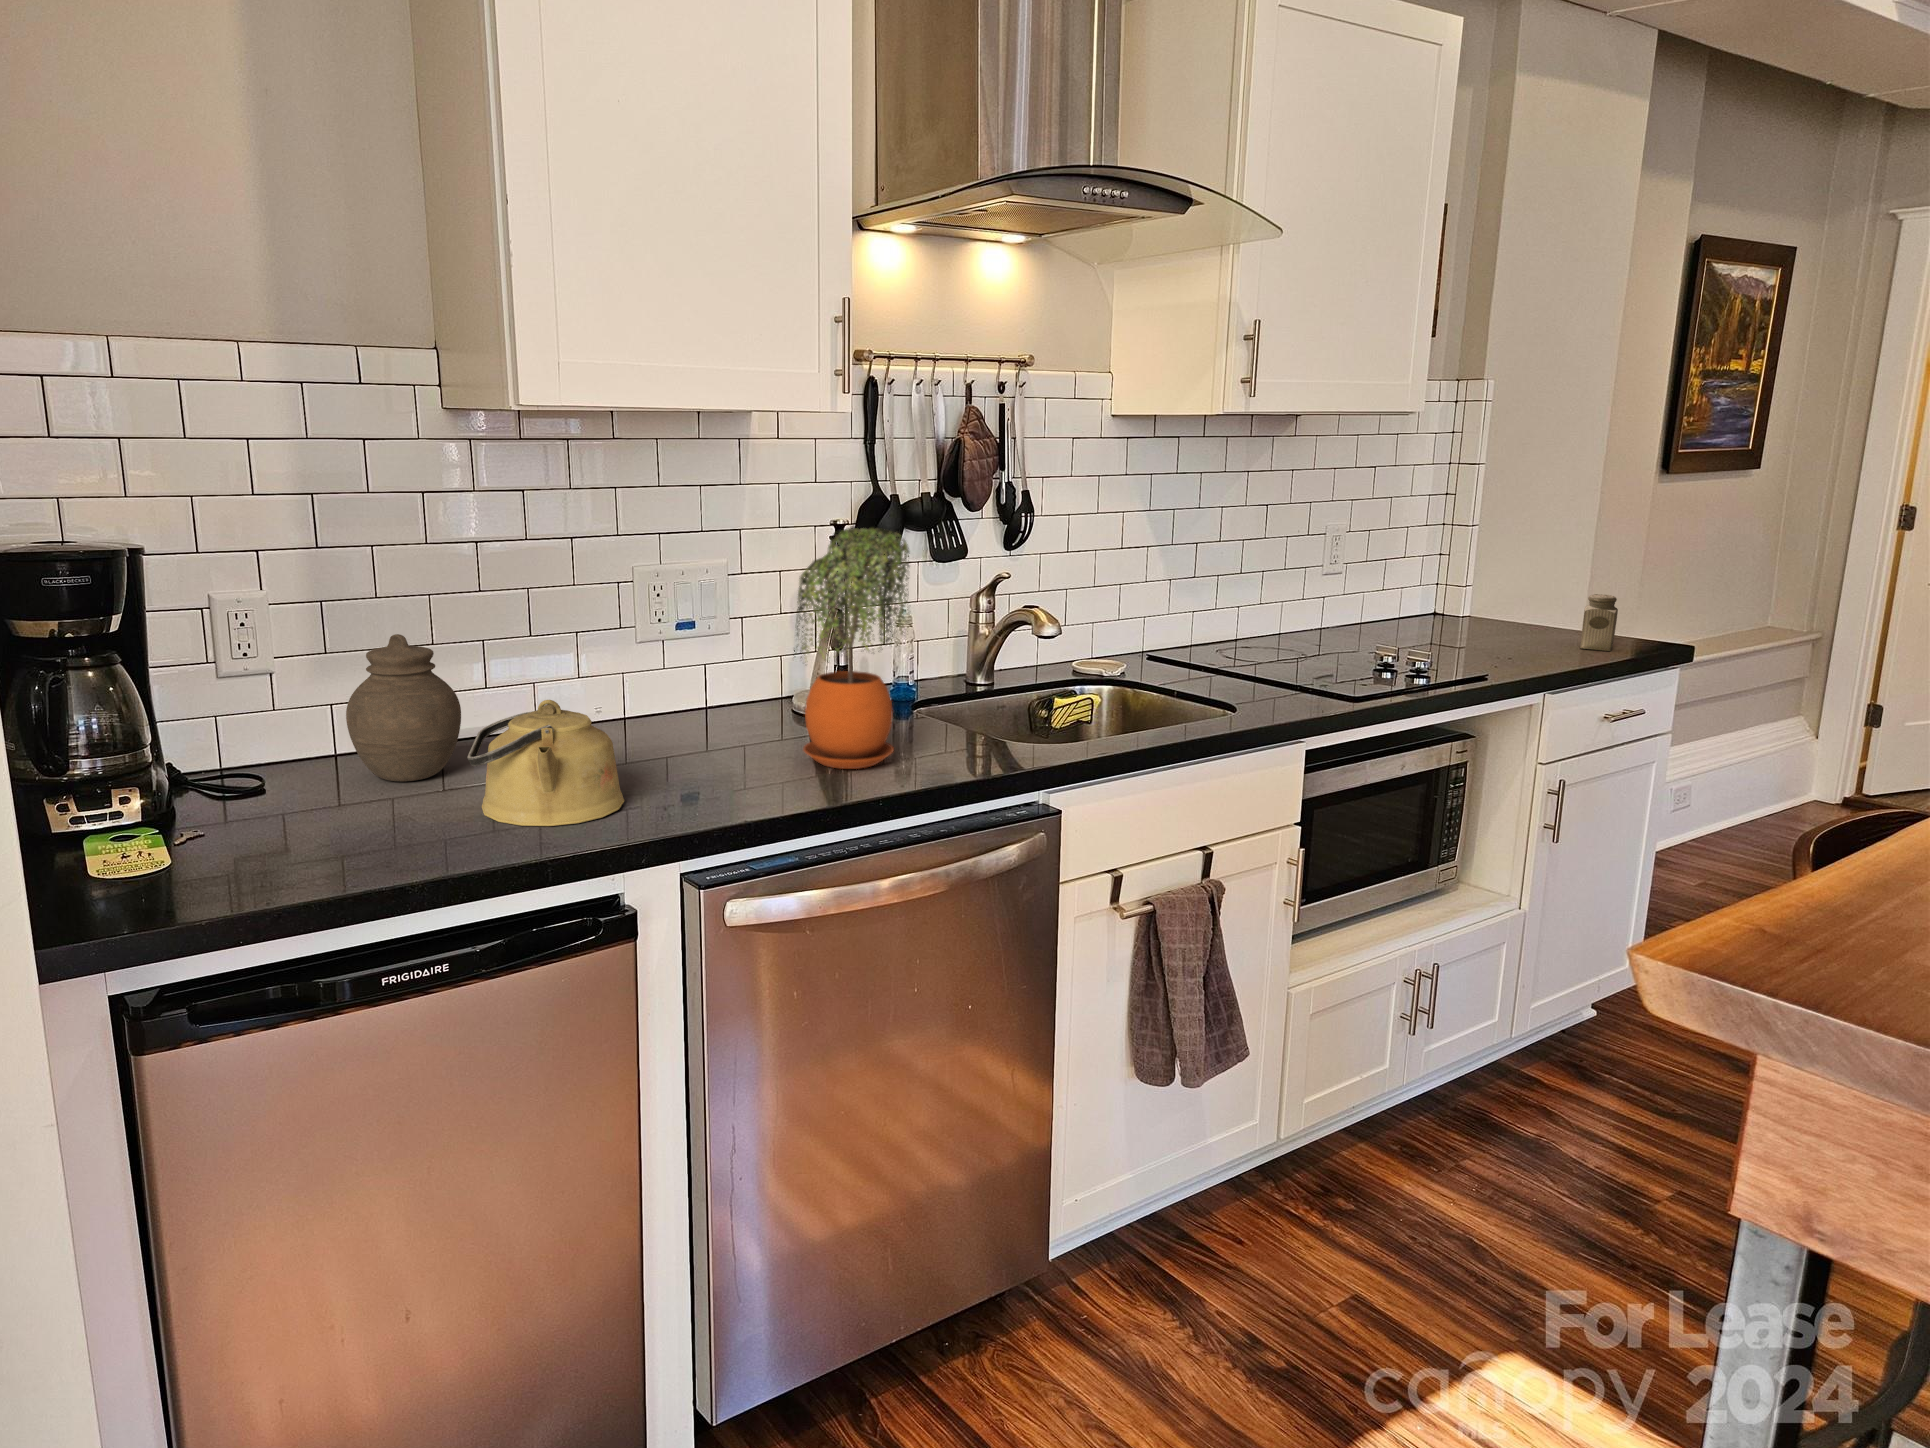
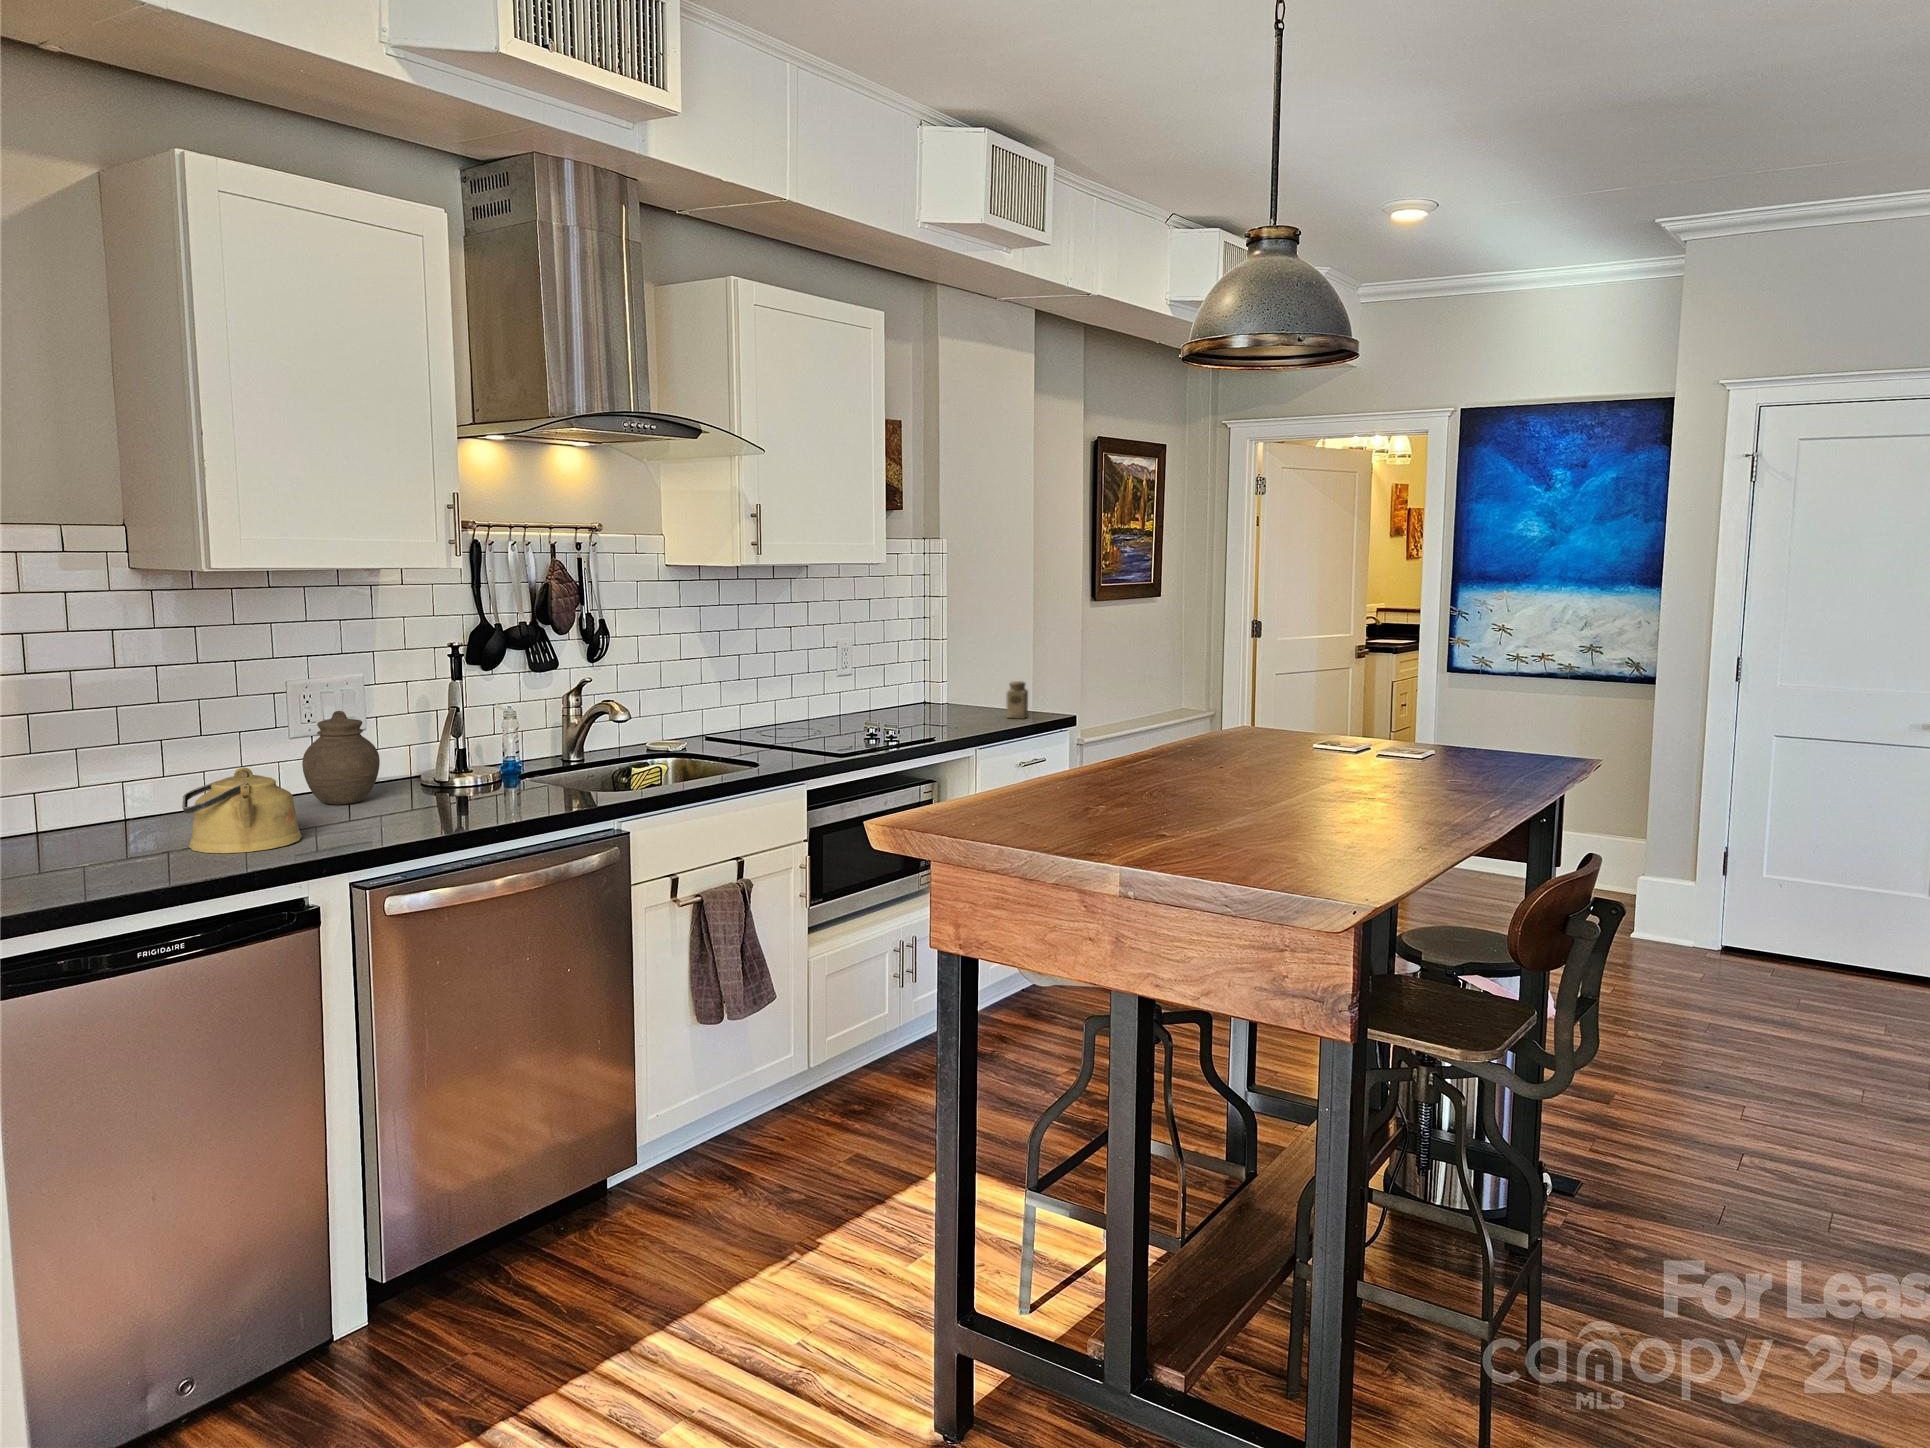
potted plant: present [794,527,909,769] -> none [422,644,517,811]
jar: present [346,634,461,781] -> present [302,711,380,804]

